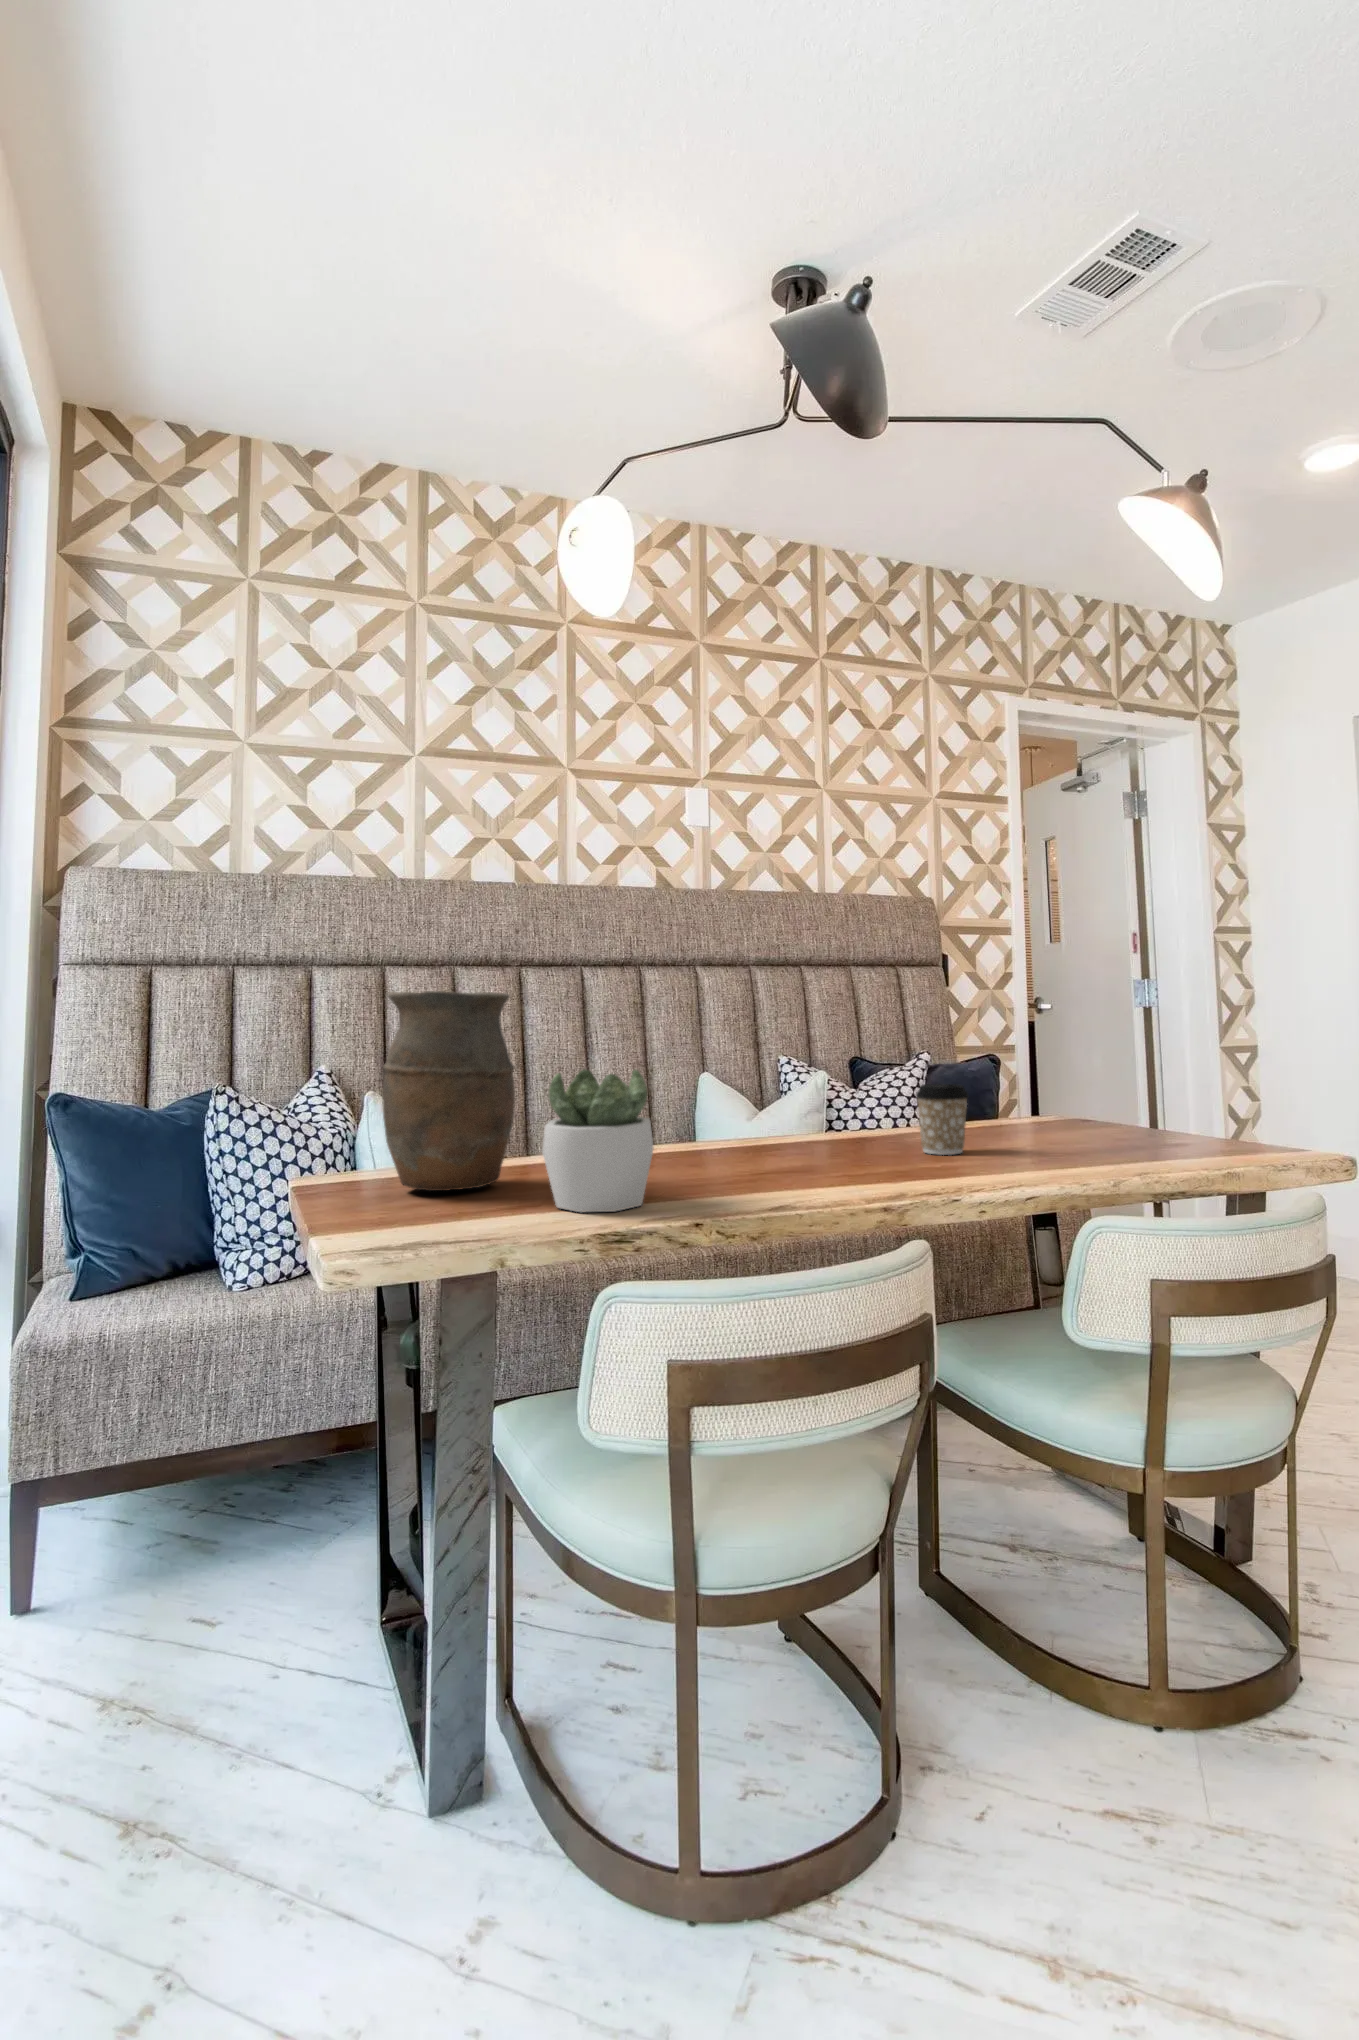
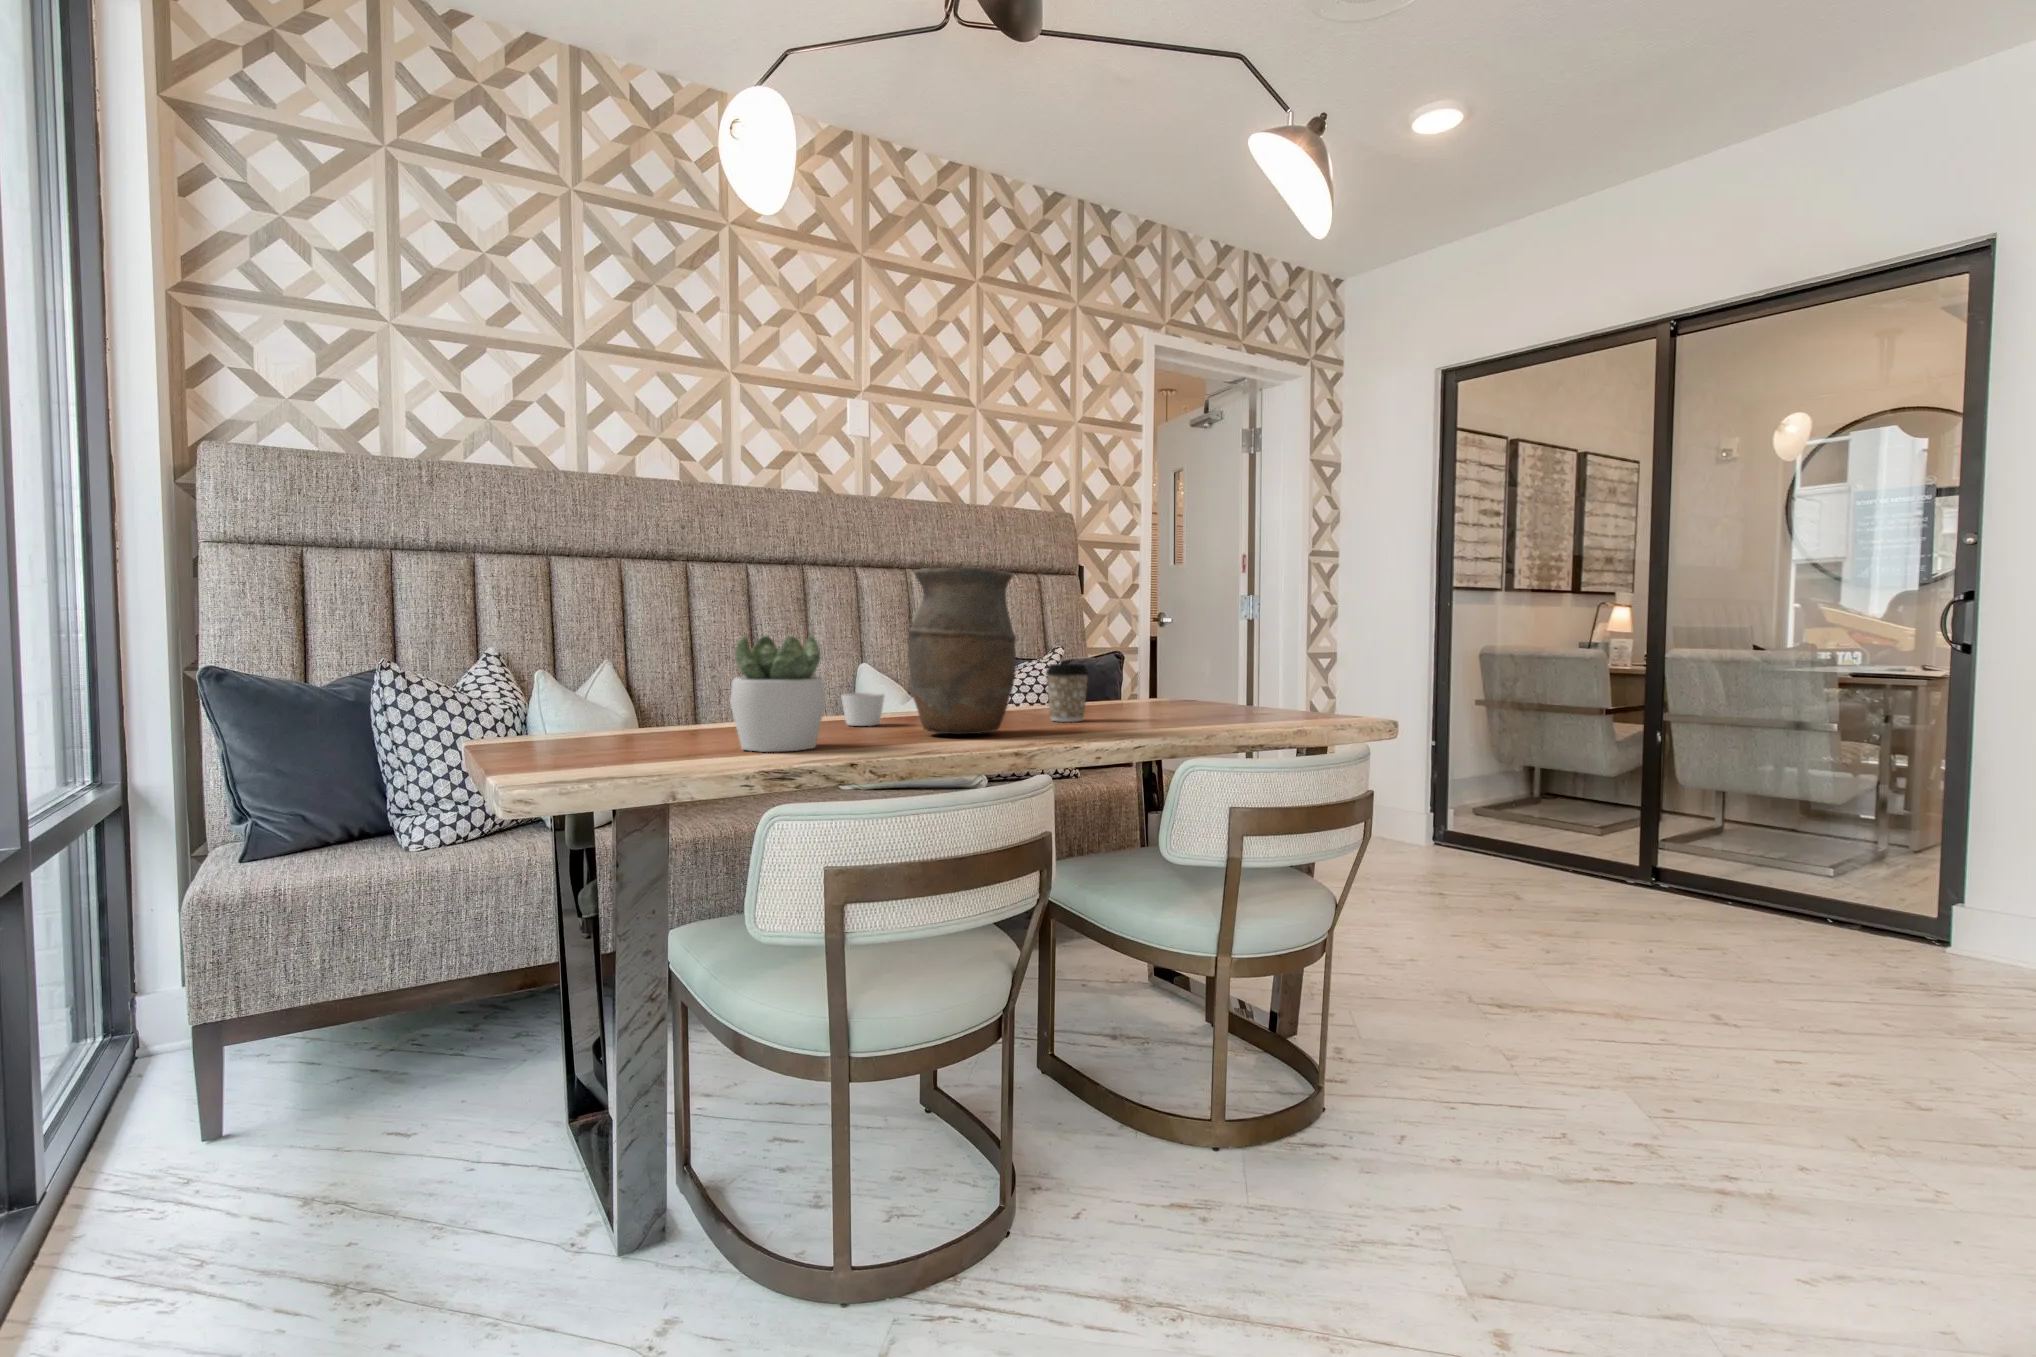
vase: present [383,991,515,1191] -> present [908,568,1016,734]
candle: none [677,1120,727,1160] -> present [841,693,885,726]

